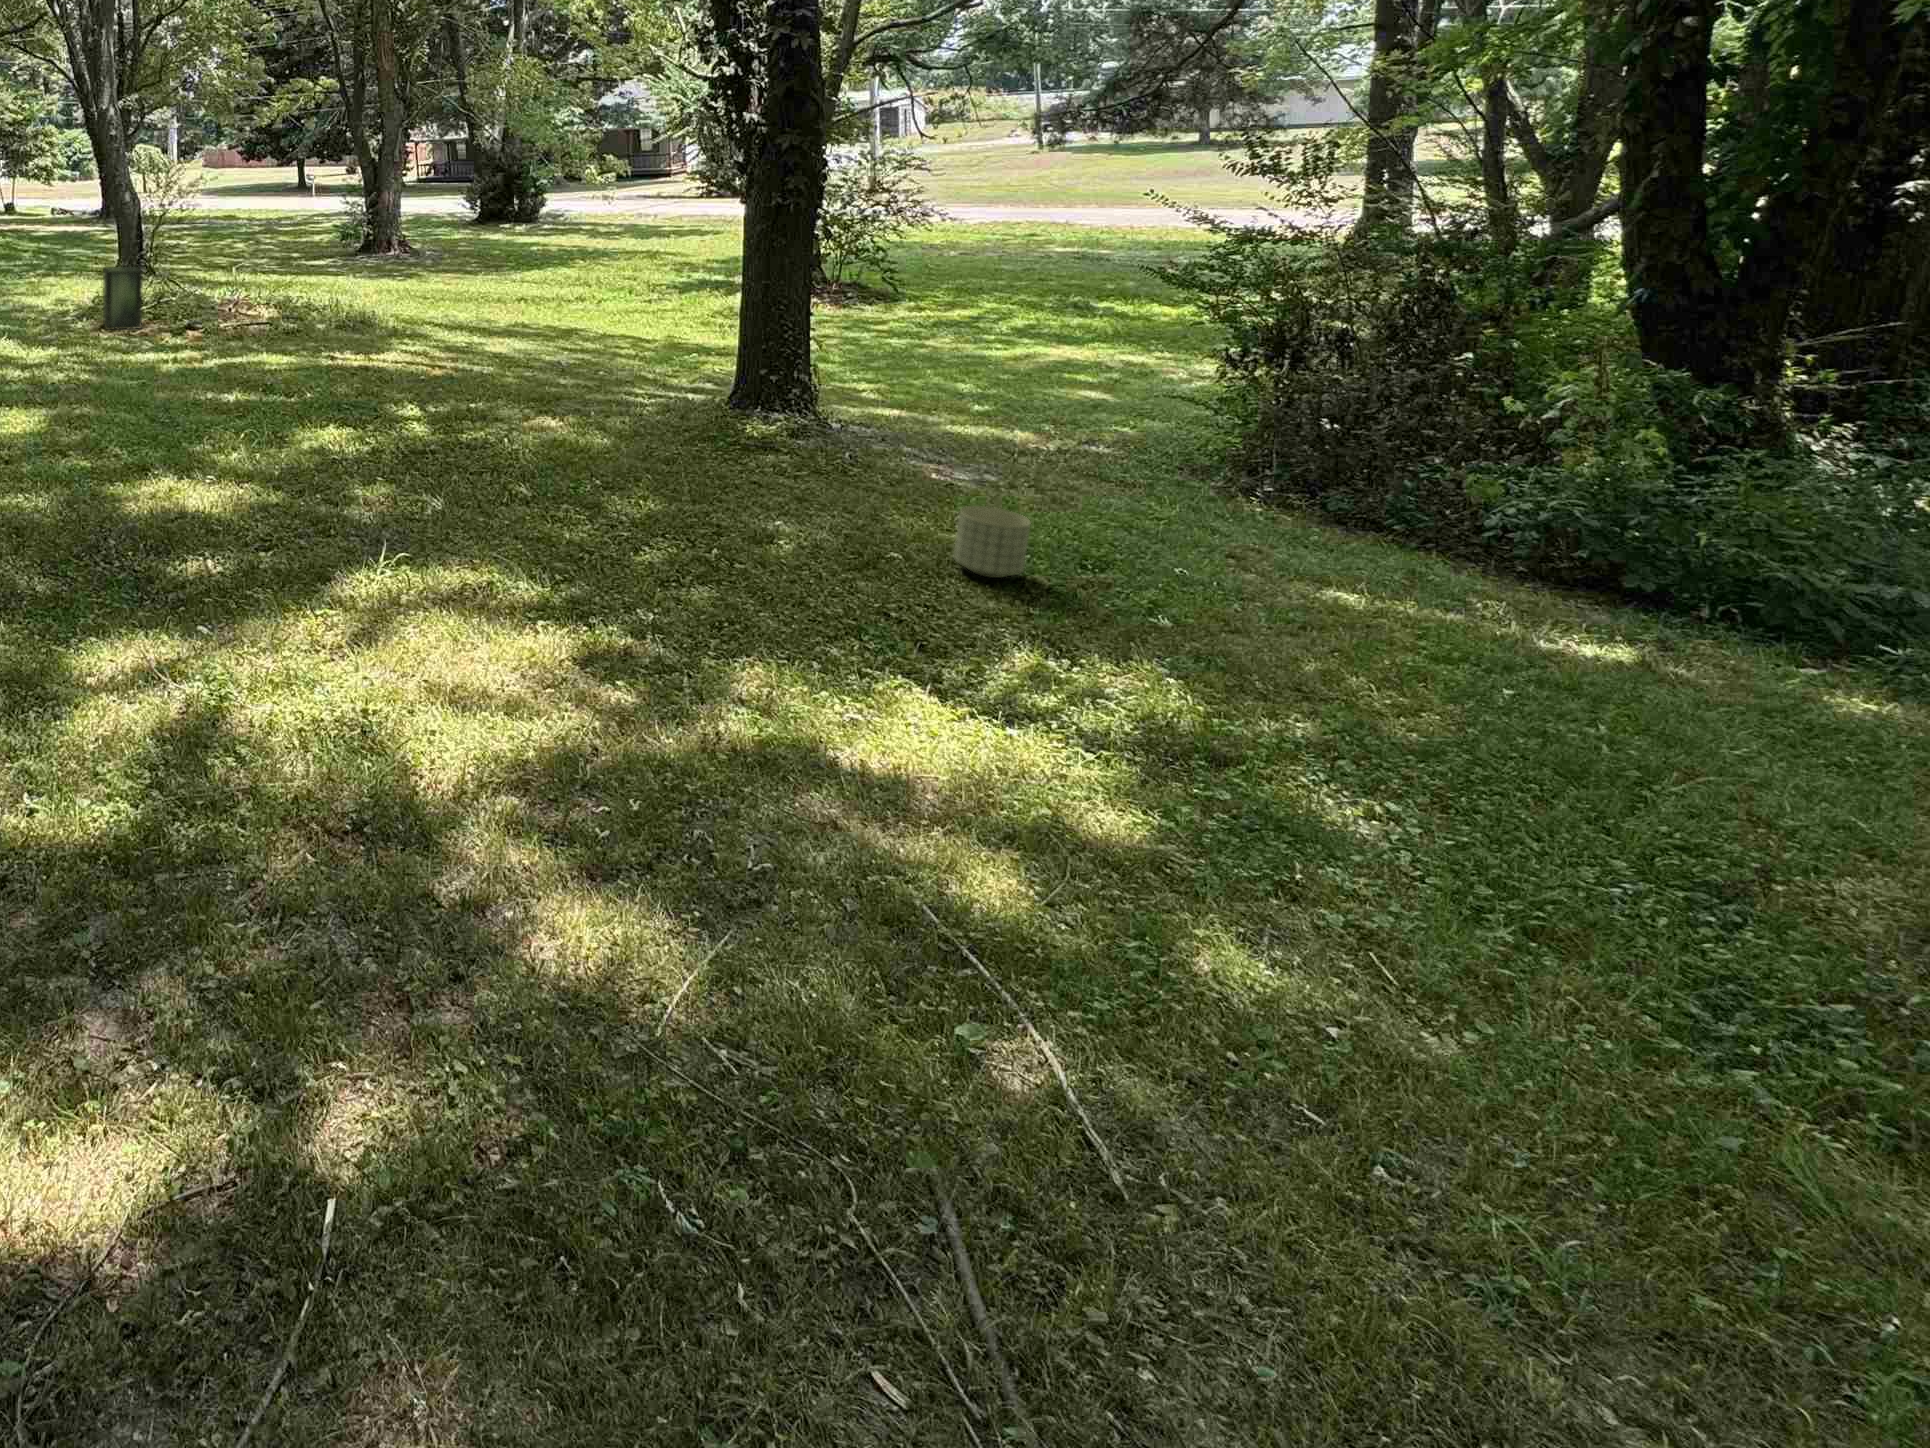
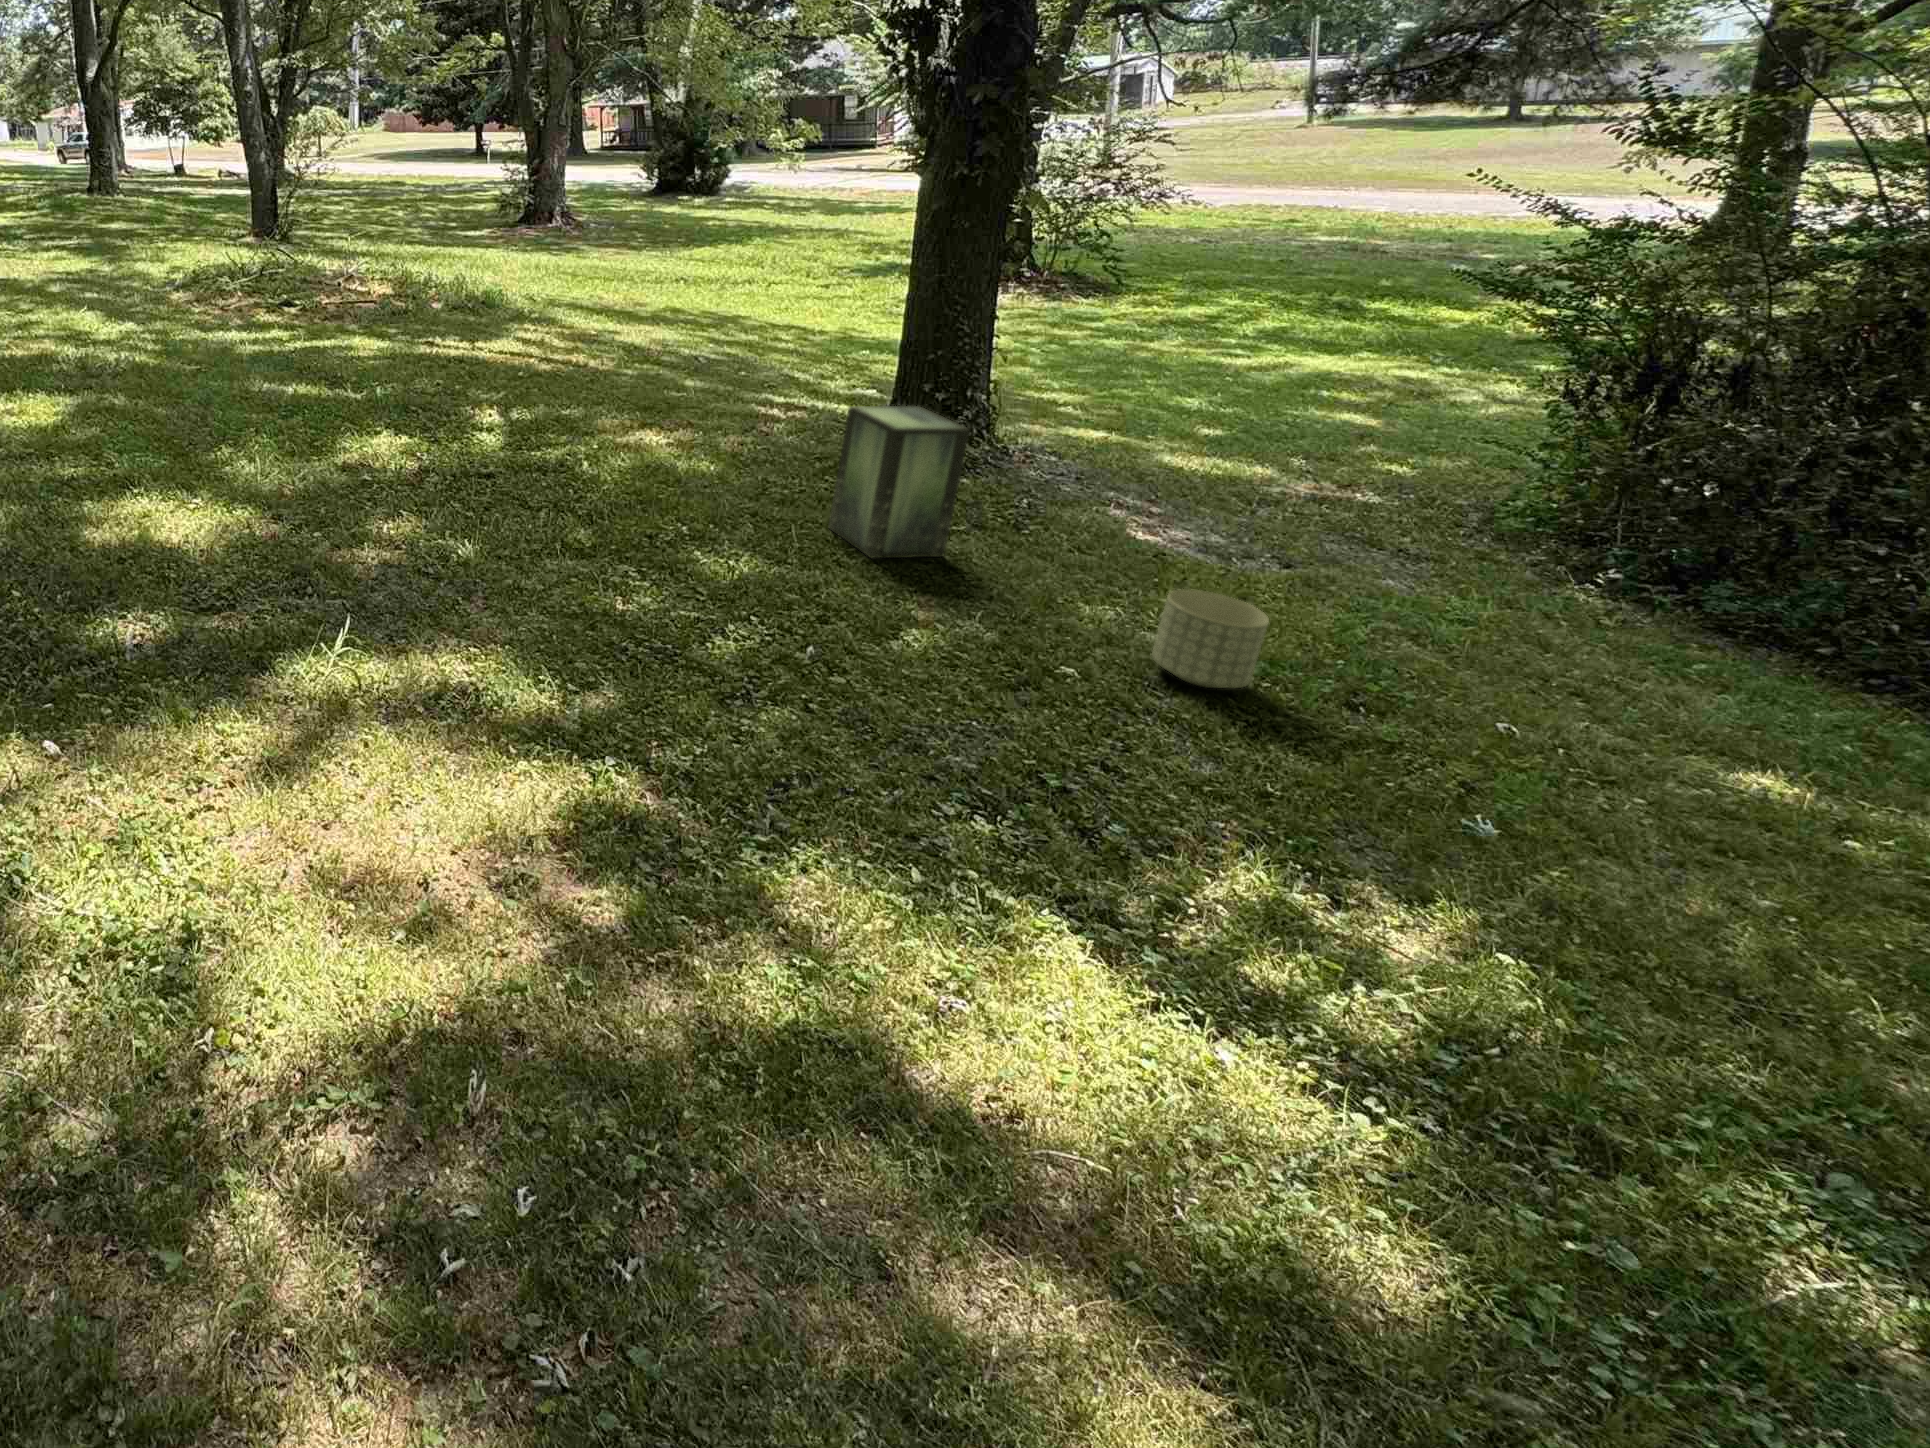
storage box: present [103,267,143,330] -> present [828,406,970,558]

